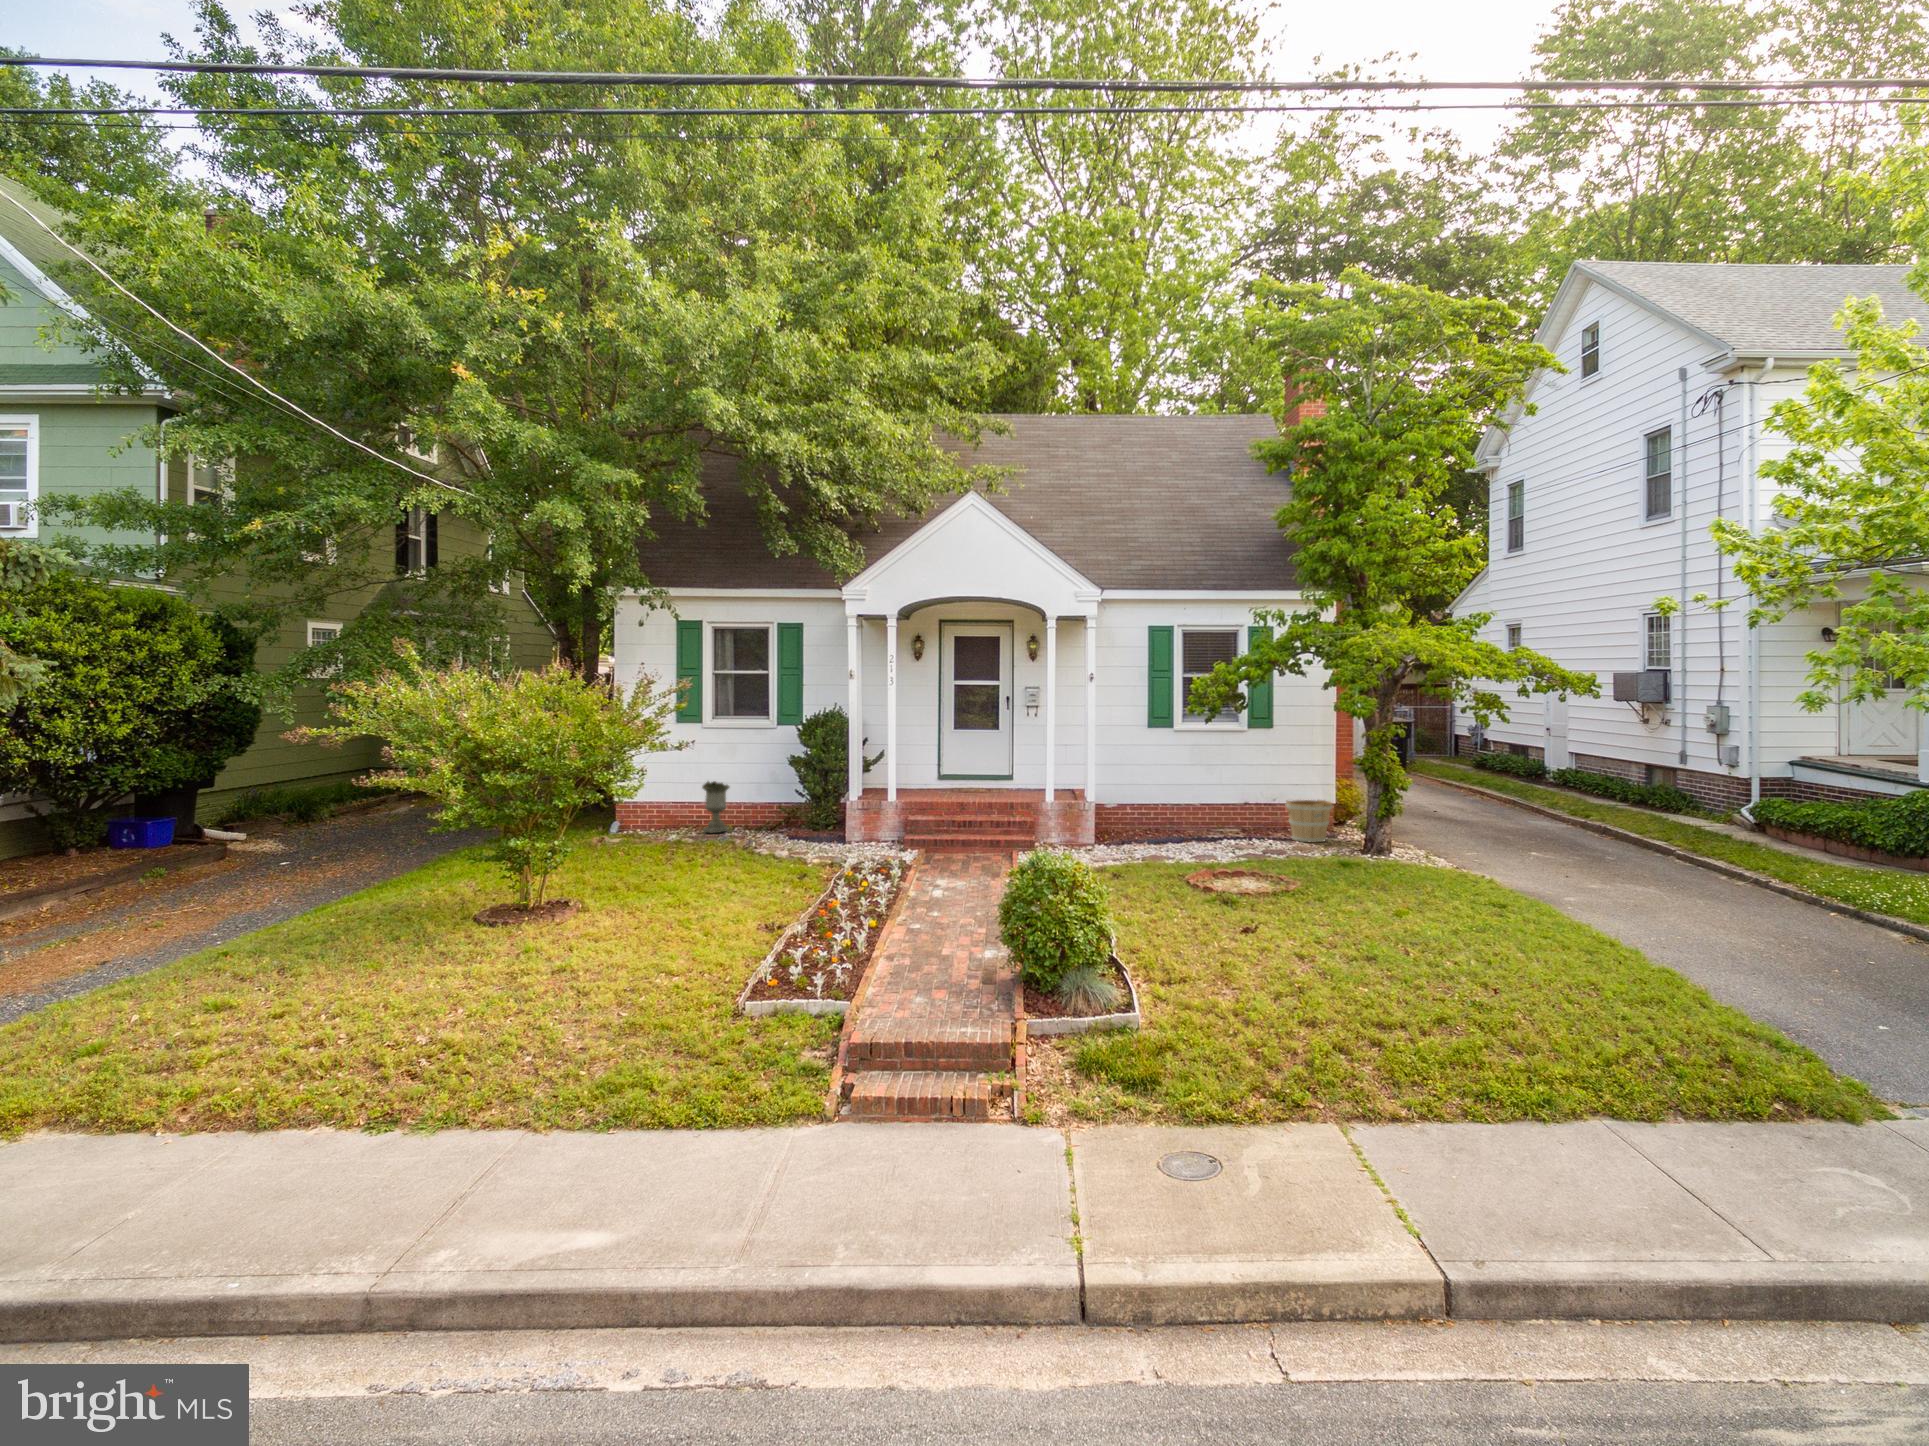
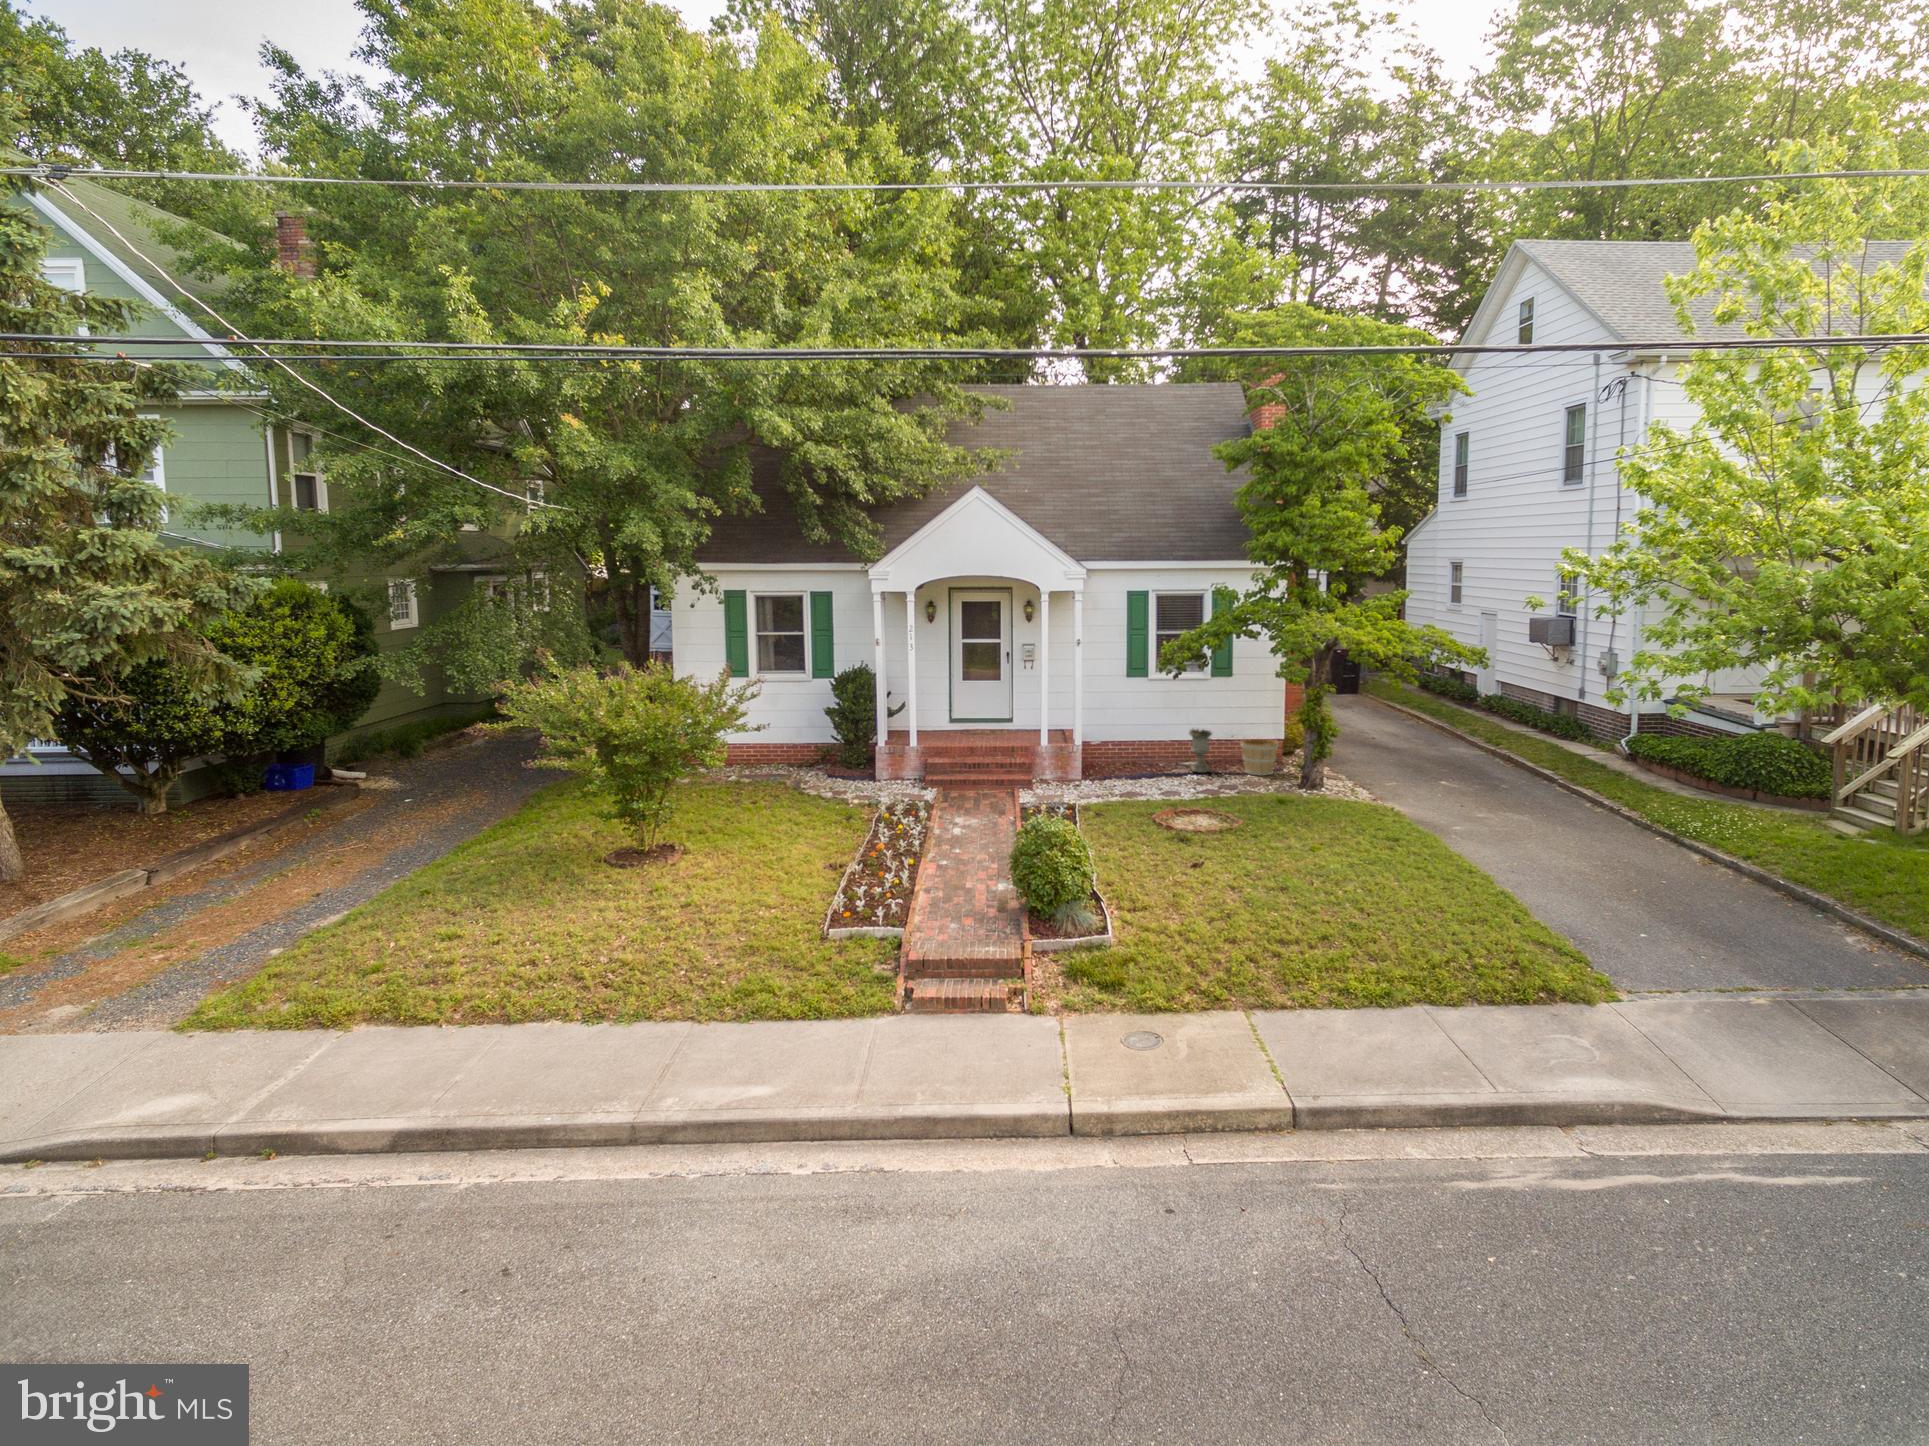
planter: present [702,781,729,833] -> present [1189,729,1212,773]

